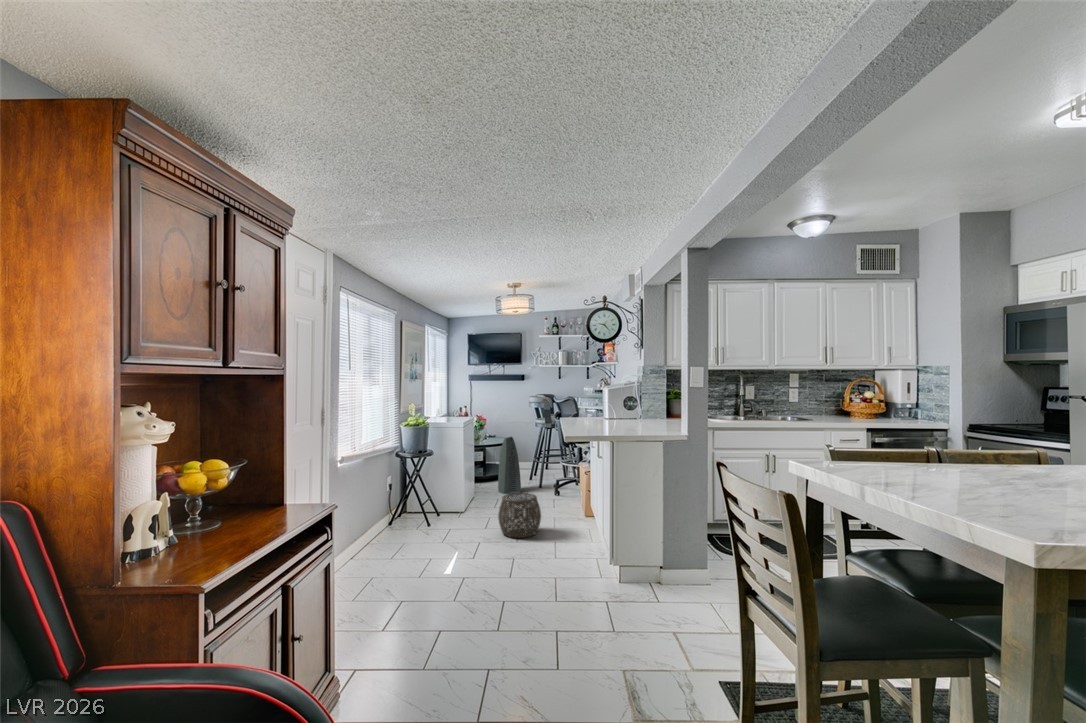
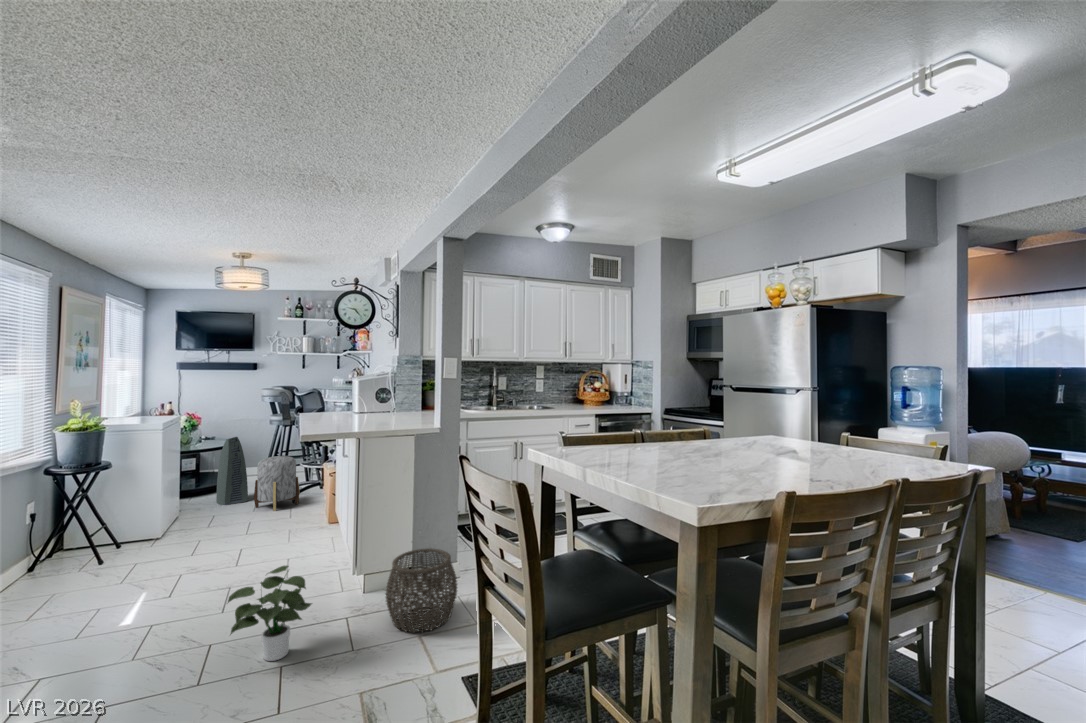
stool: none [526,455,561,503] -> present [254,456,300,511]
woven basket: present [498,493,541,538] -> present [386,548,457,633]
potted plant: none [514,538,574,610] -> present [228,566,312,661]

